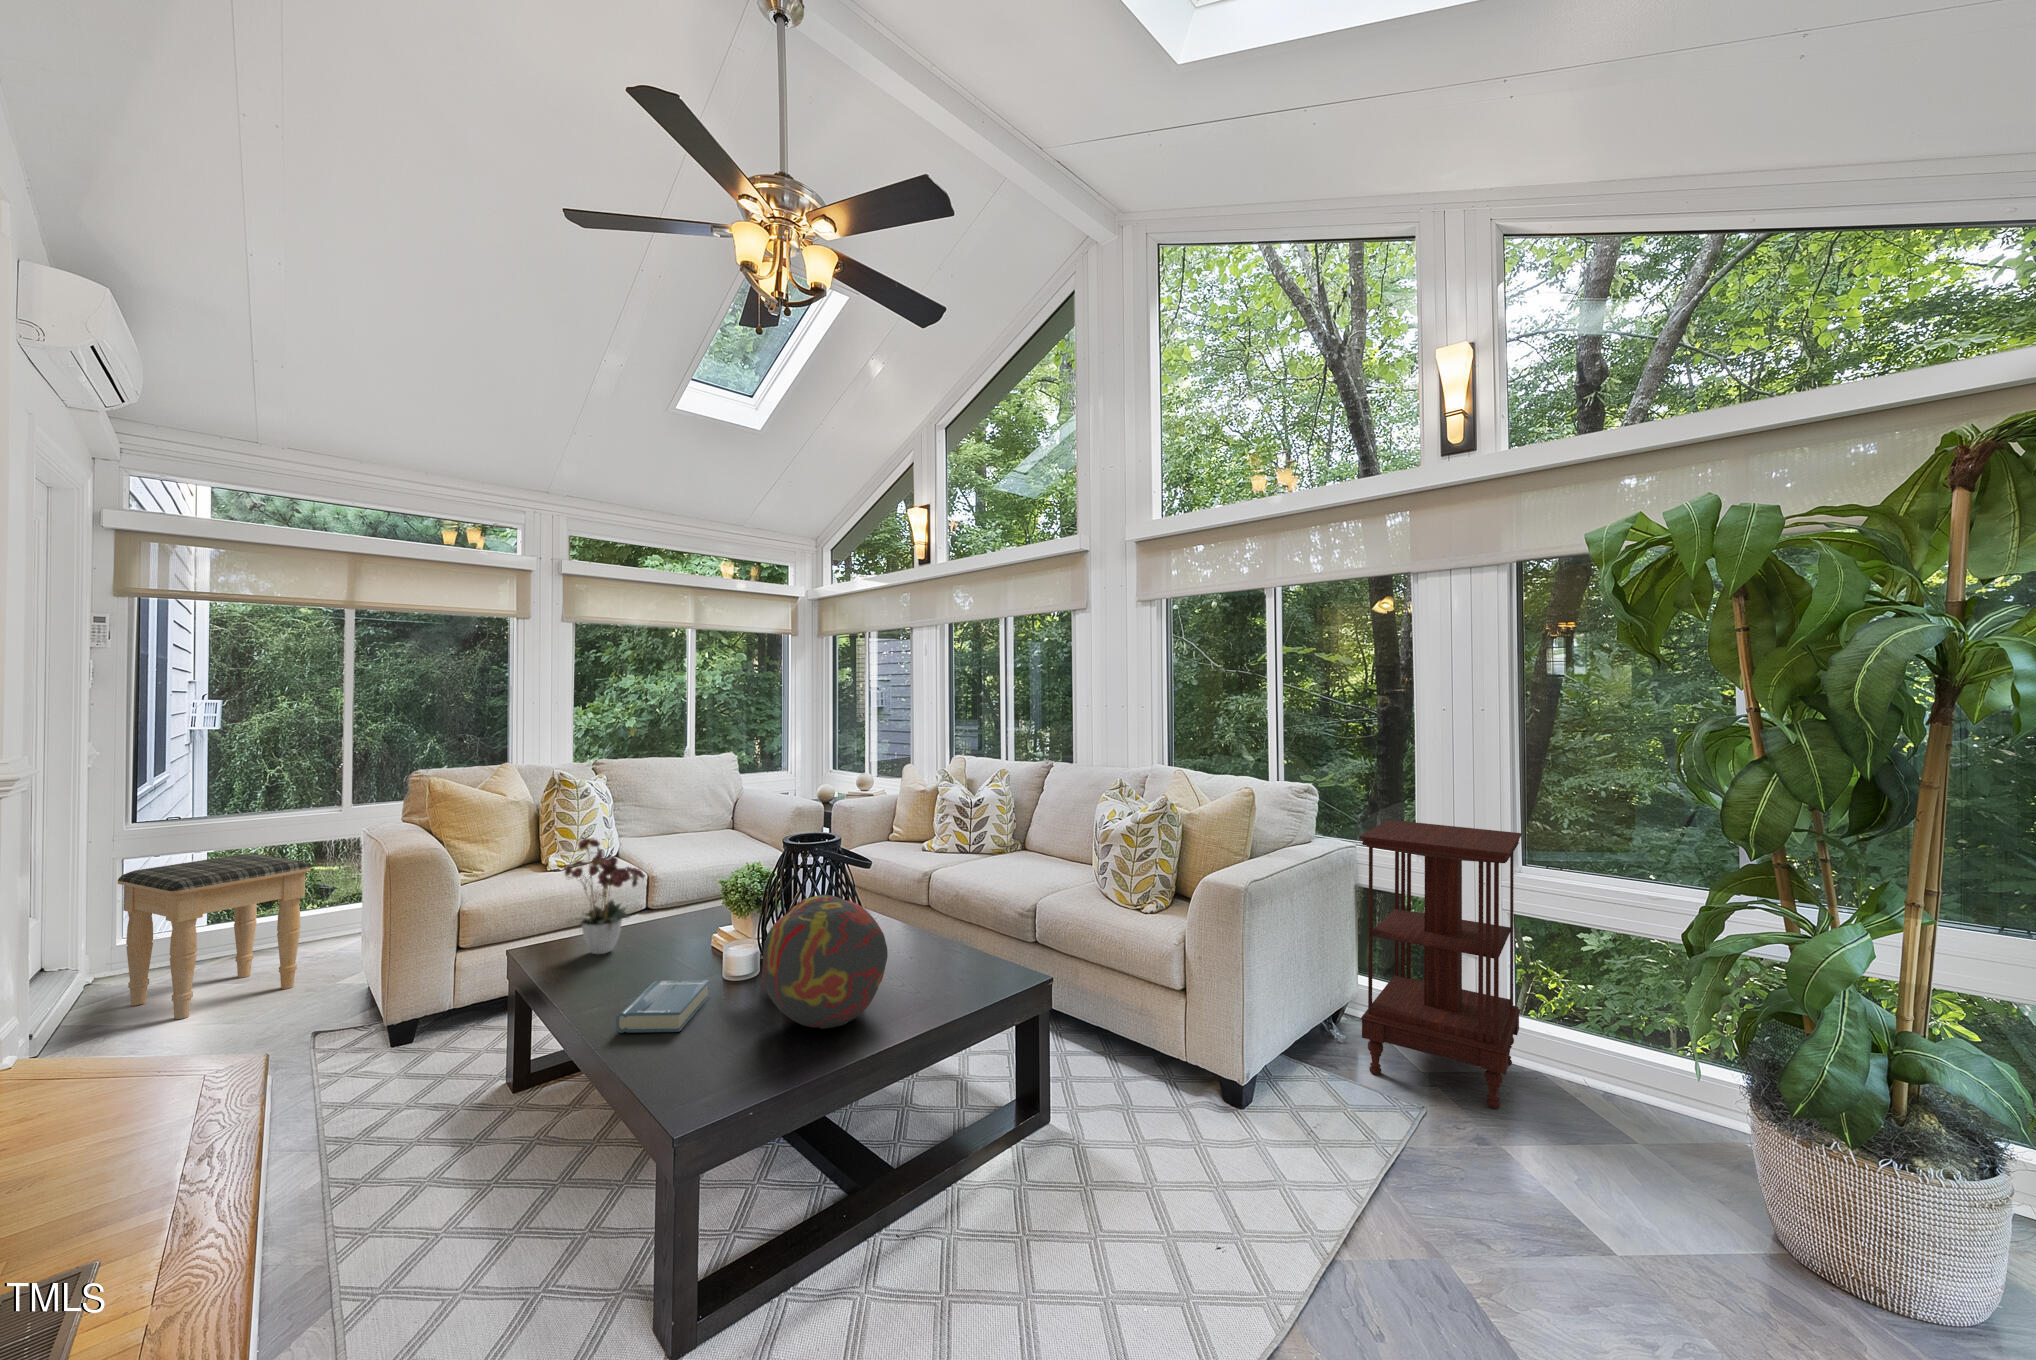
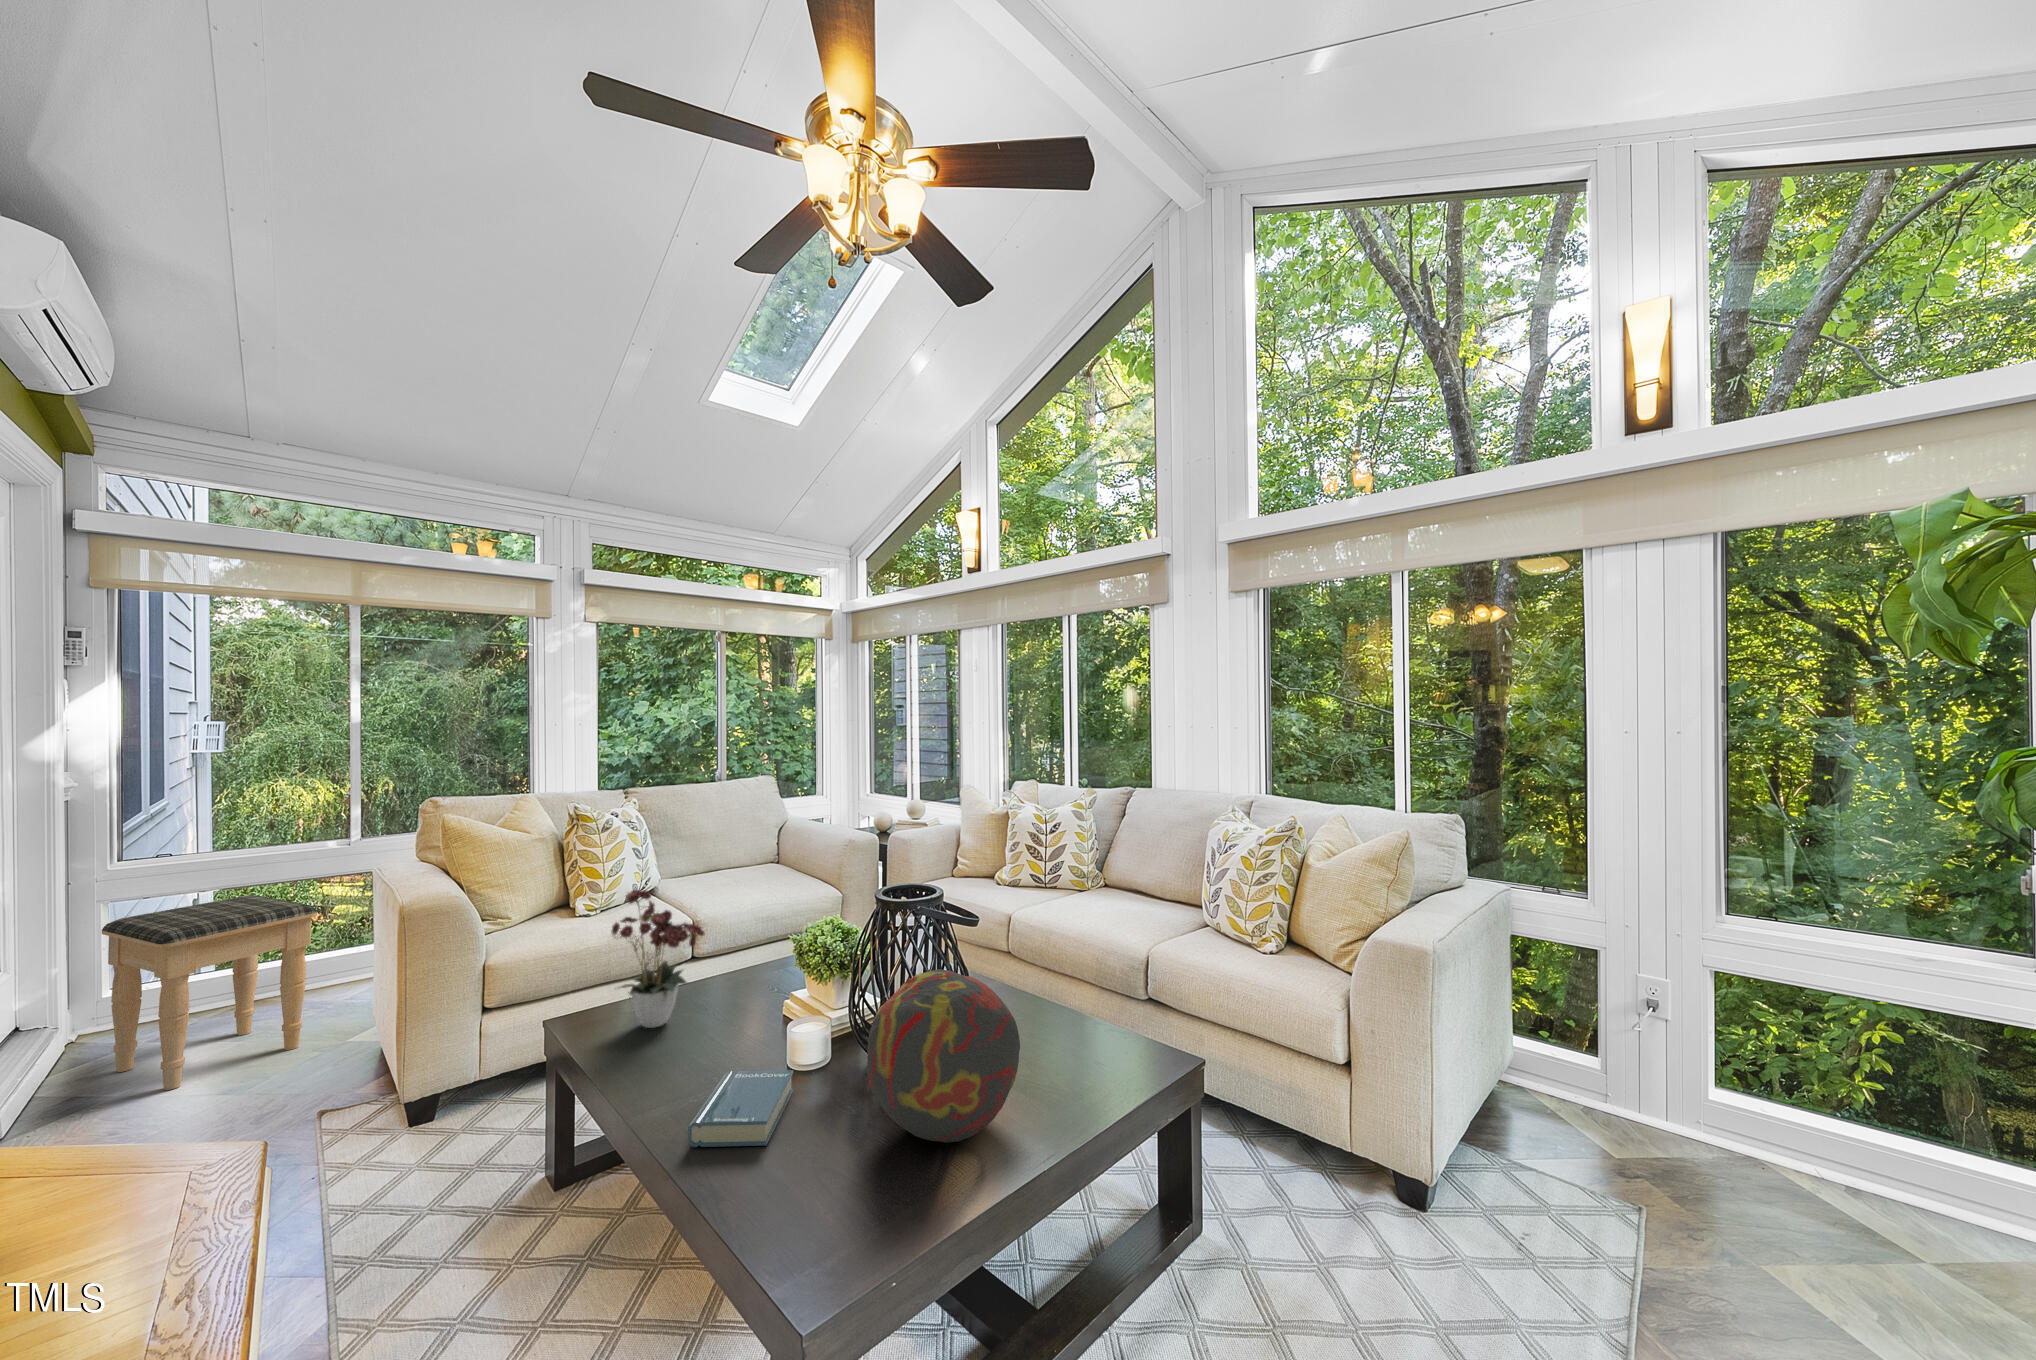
side table: present [1359,820,1522,1108] -> none [1543,856,1749,1214]

